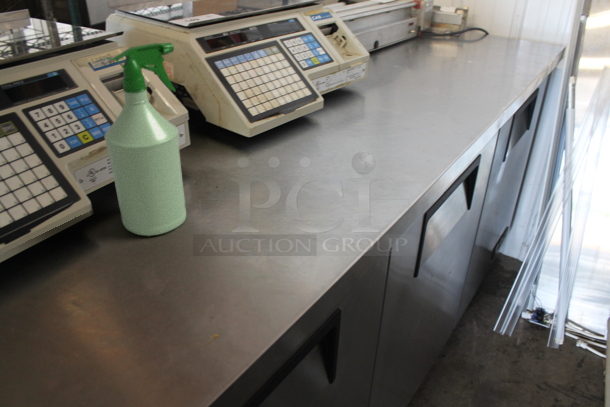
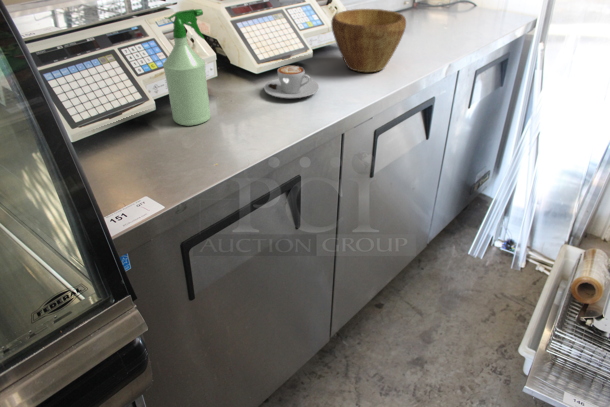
bowl: none [349,39,457,128] -> present [331,9,406,72]
coffee cup: none [263,124,346,177] -> present [264,66,319,98]

